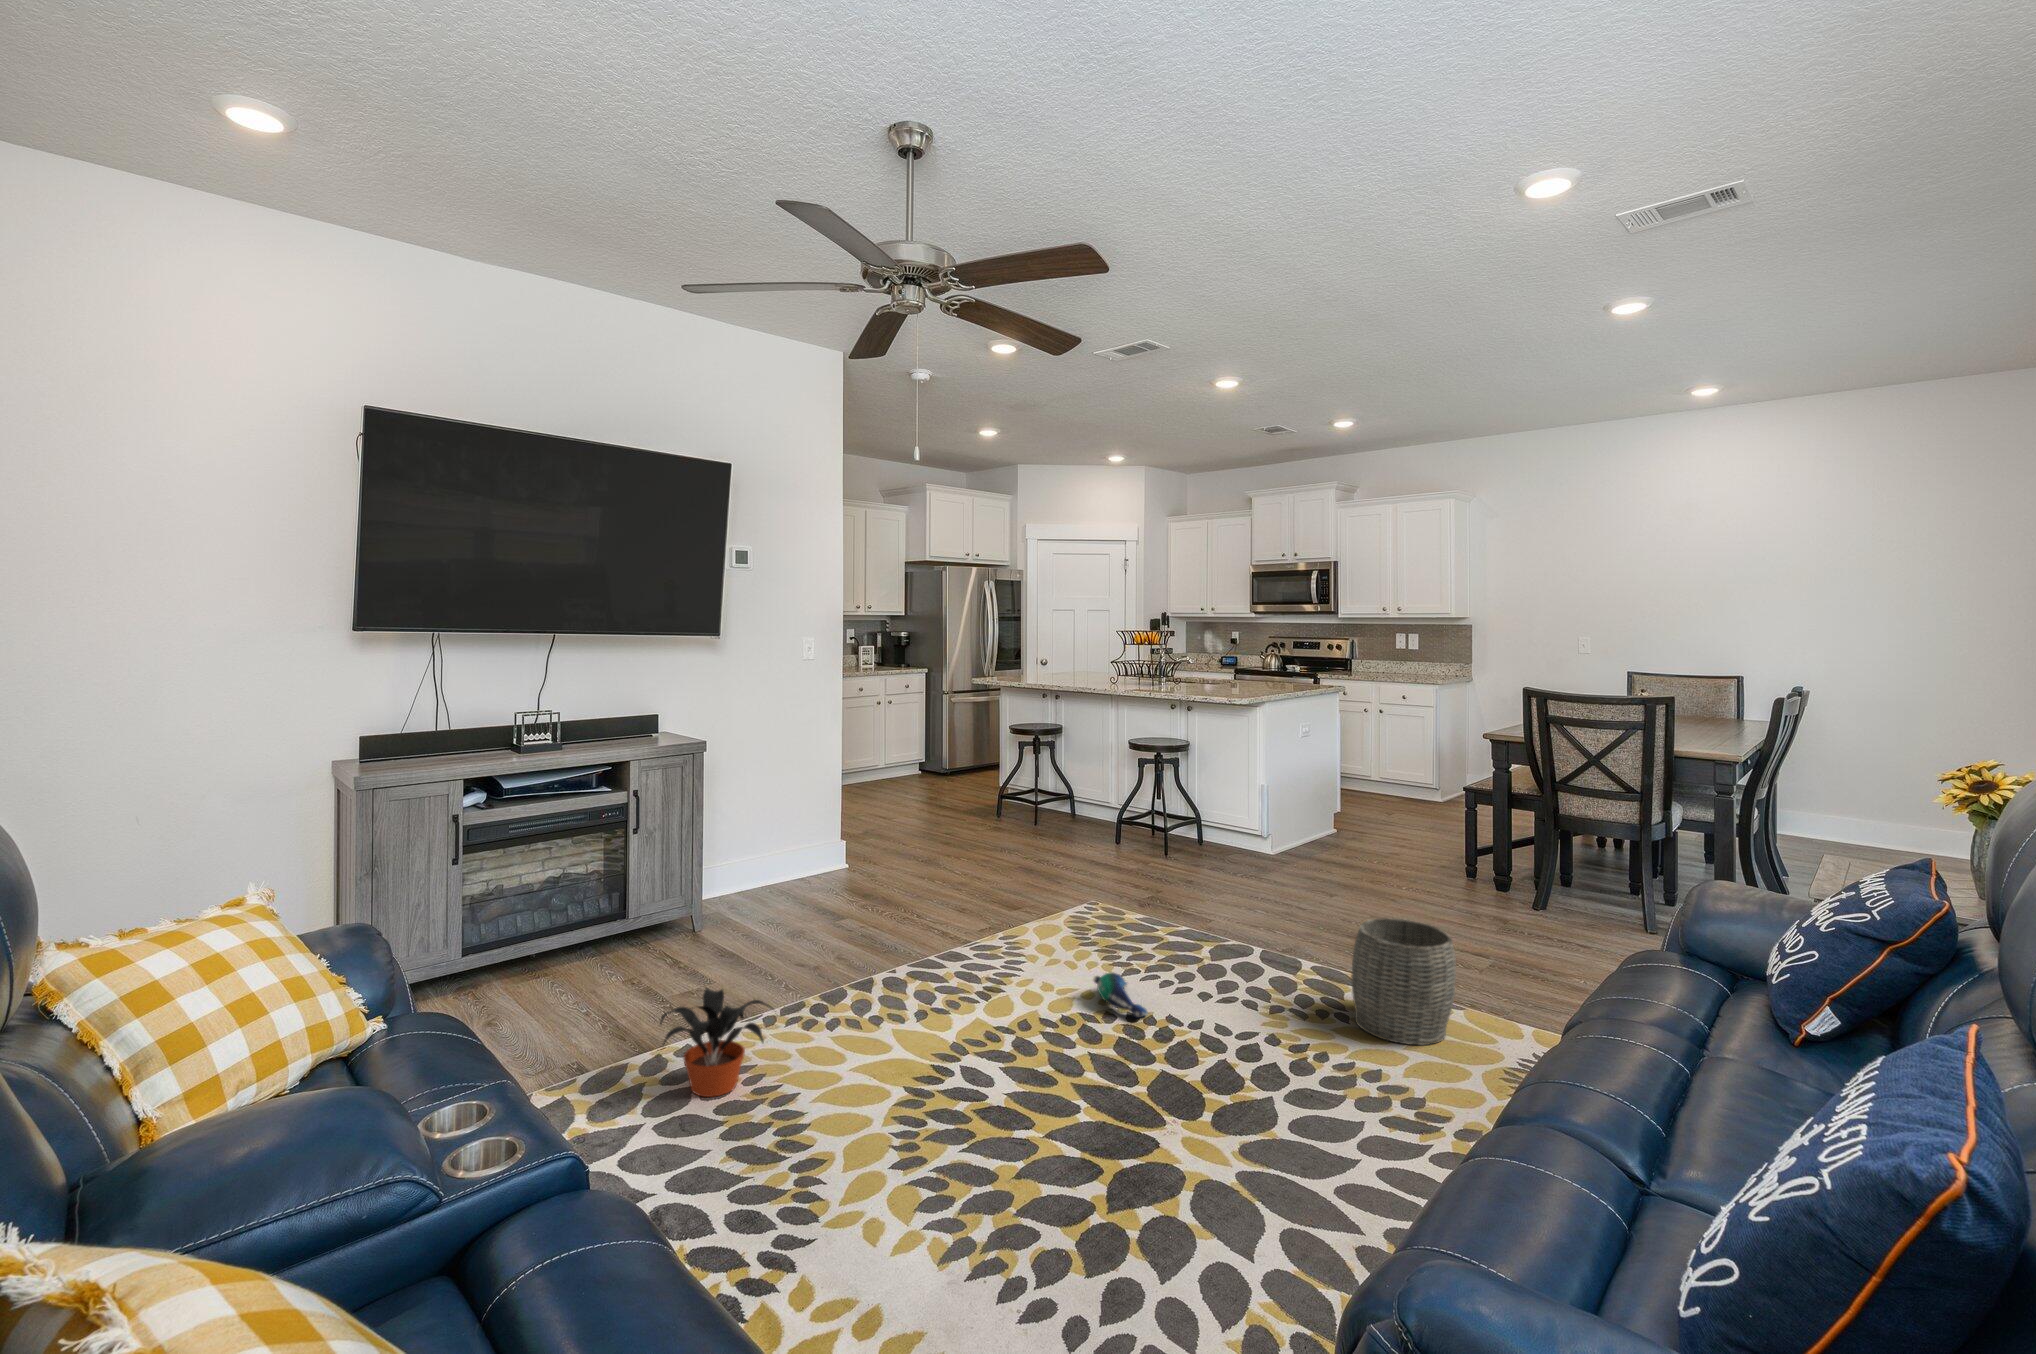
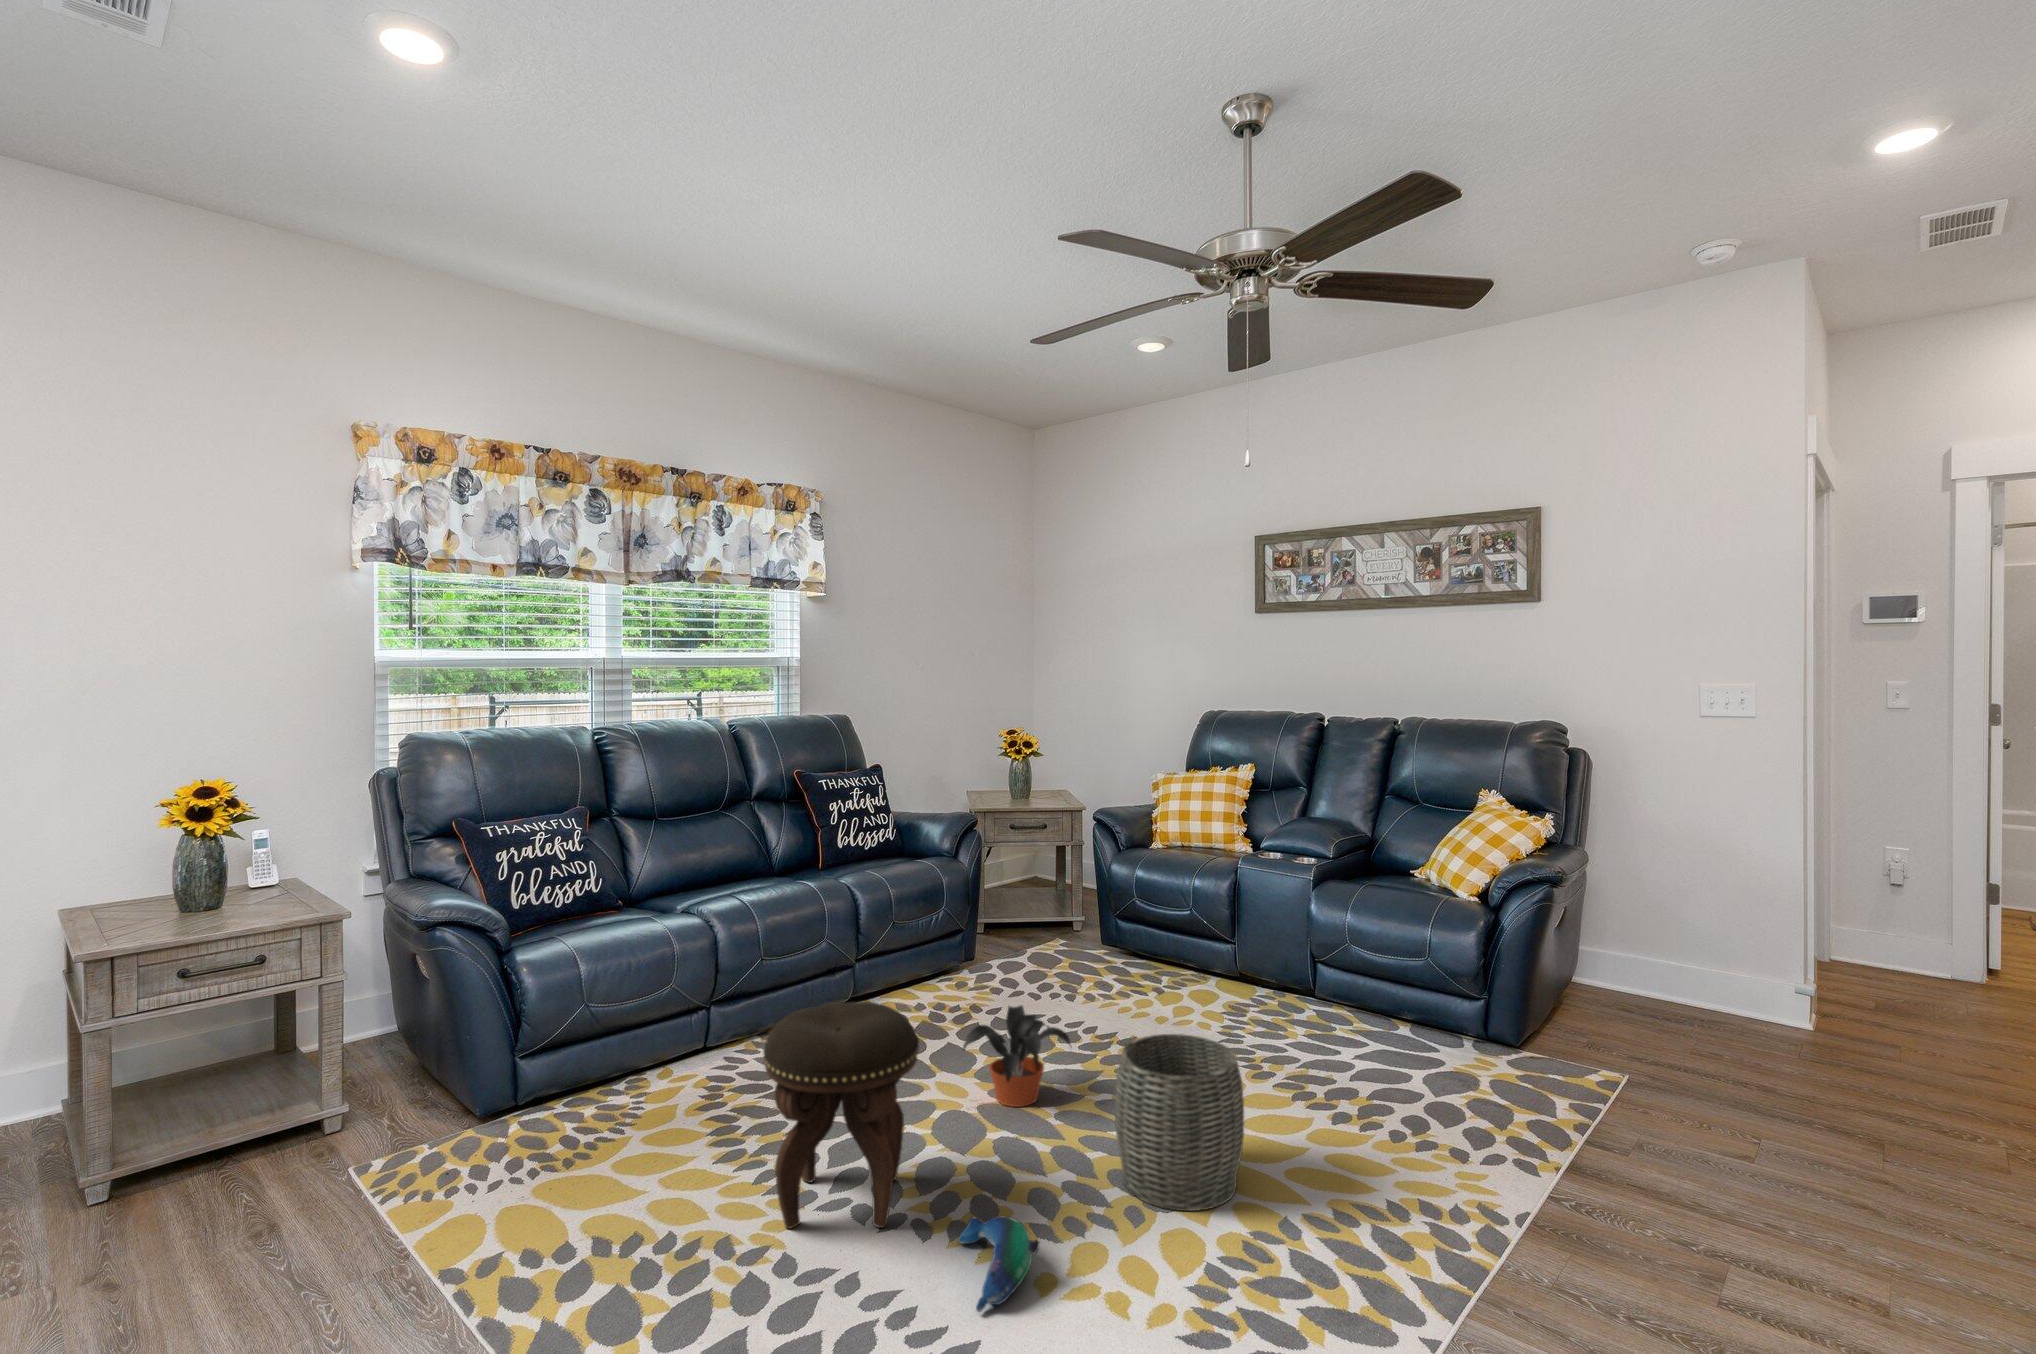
footstool: none [1191,895,1312,1063] -> present [763,1002,919,1228]
woven basket: present [1351,918,1456,1045] -> present [1115,1034,1244,1211]
potted plant: present [660,988,776,1097] -> present [963,1005,1070,1107]

